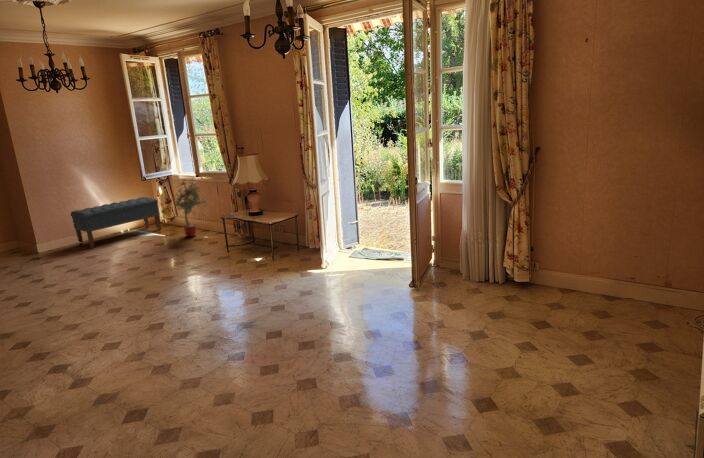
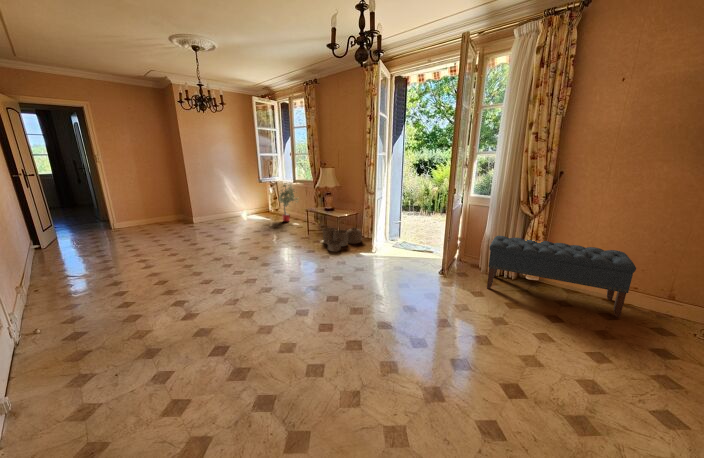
bench: present [71,197,161,248] -> present [487,236,636,318]
woven basket: none [248,235,306,273] -> present [323,227,362,251]

